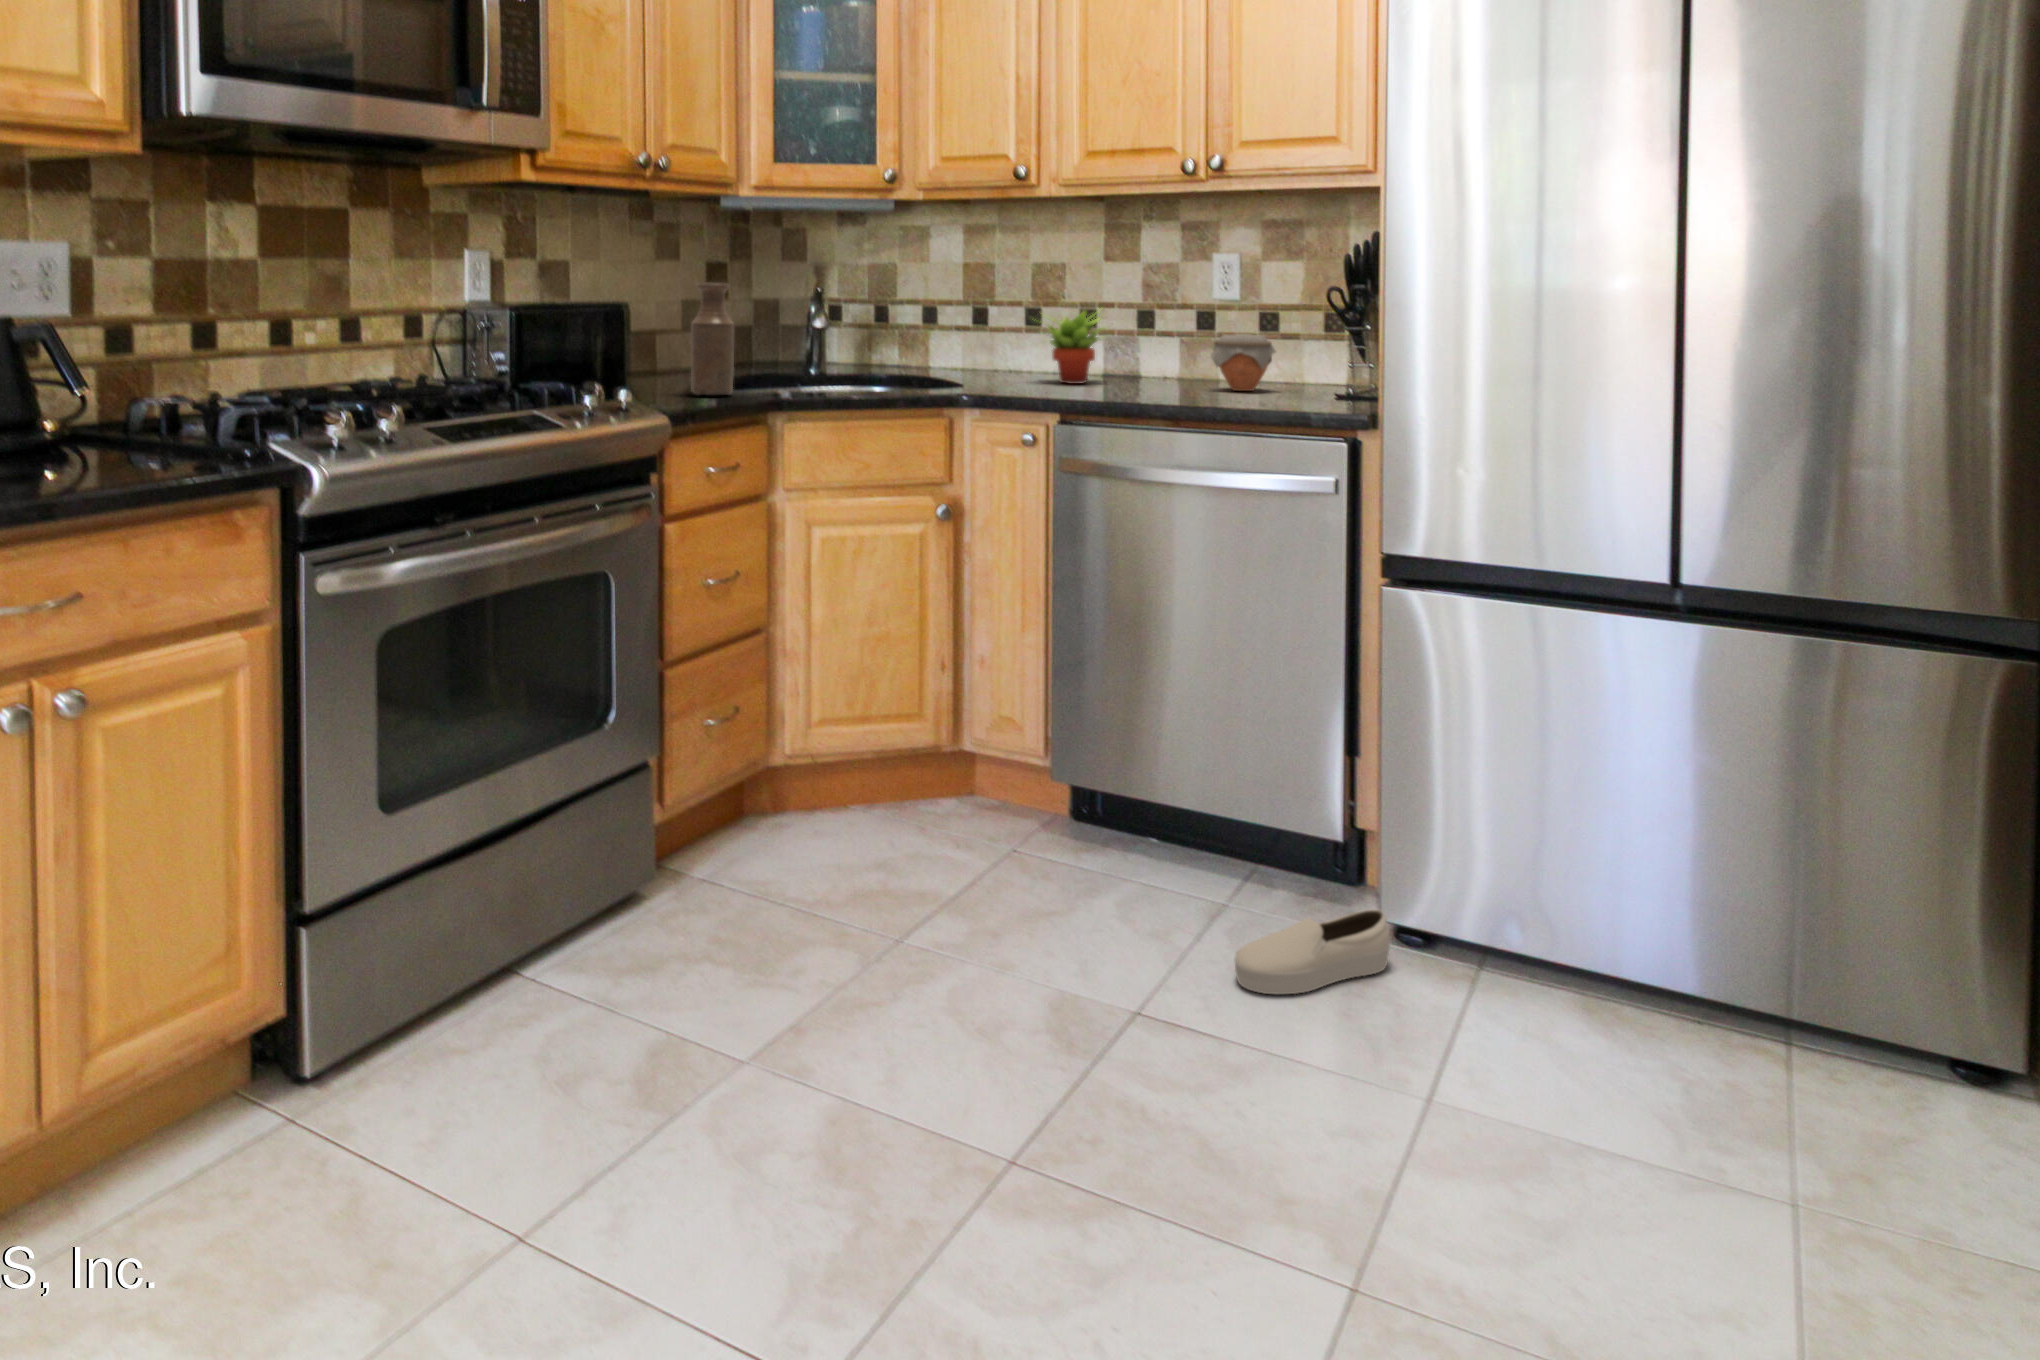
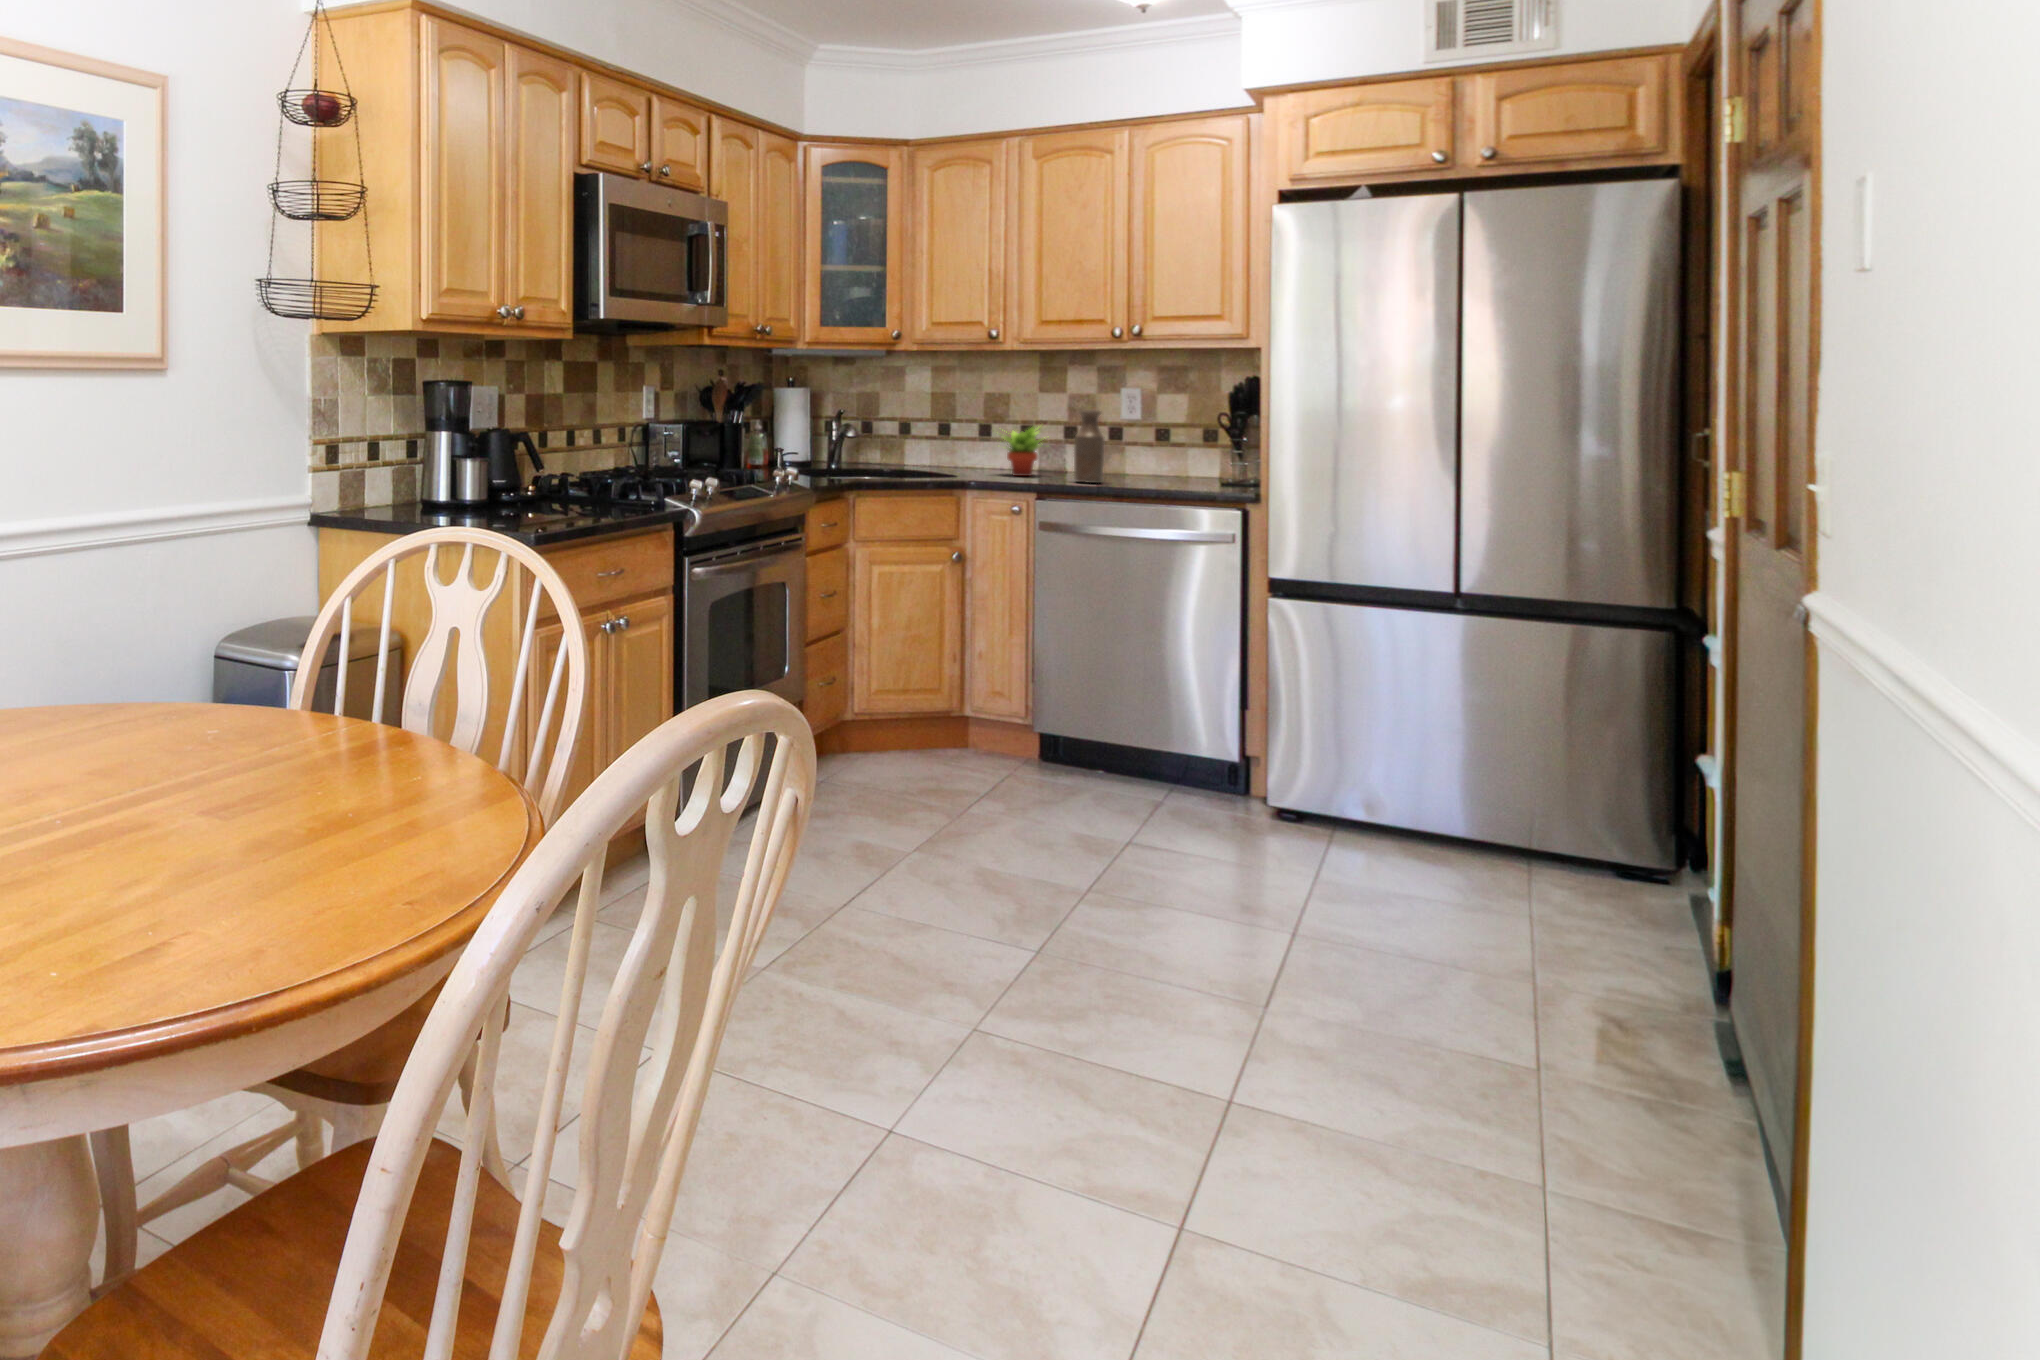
bottle: present [691,282,734,395] -> present [1074,410,1105,483]
jar: present [1211,334,1276,391] -> none [1124,443,1170,482]
shoe: present [1235,910,1390,994] -> none [1182,798,1278,840]

